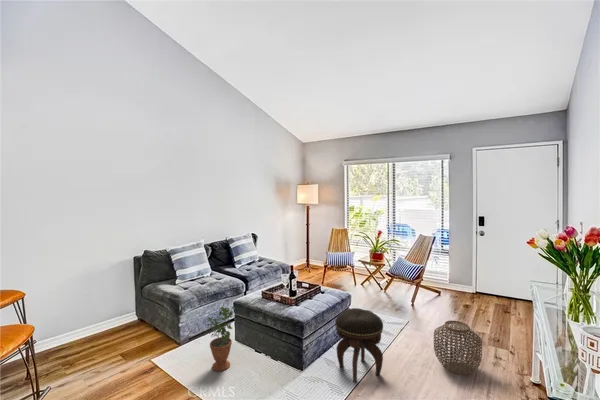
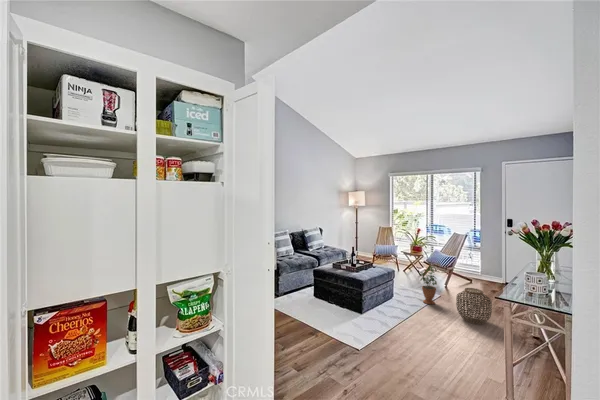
potted plant: present [206,307,235,371] -> present [420,266,437,304]
footstool: present [335,308,383,382] -> none [385,276,419,321]

